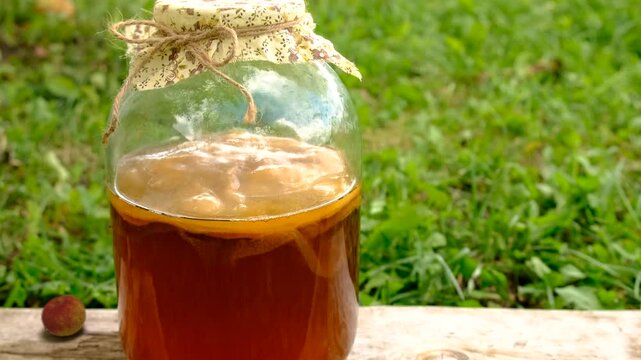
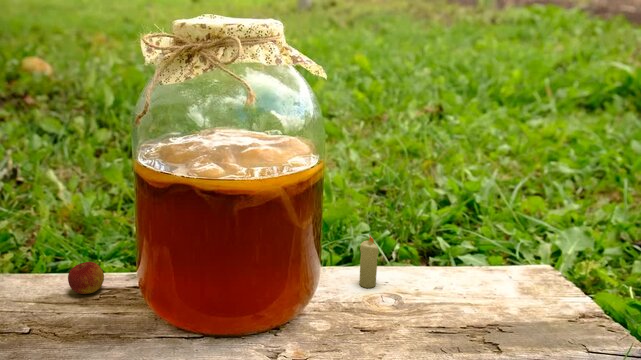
candle: none [413,274,439,342] -> present [359,235,378,288]

